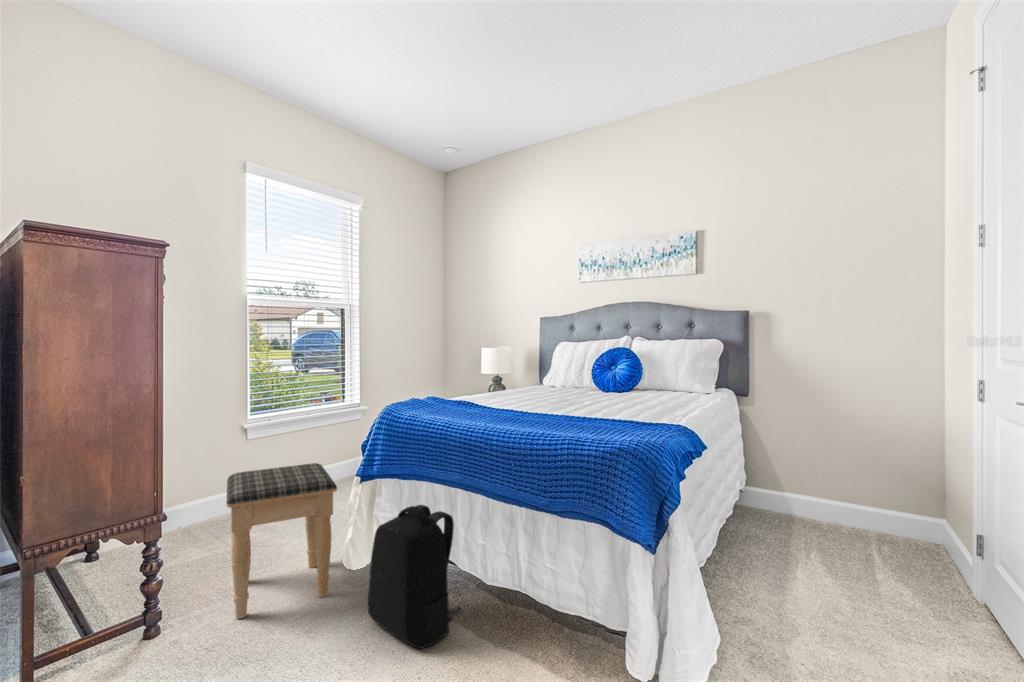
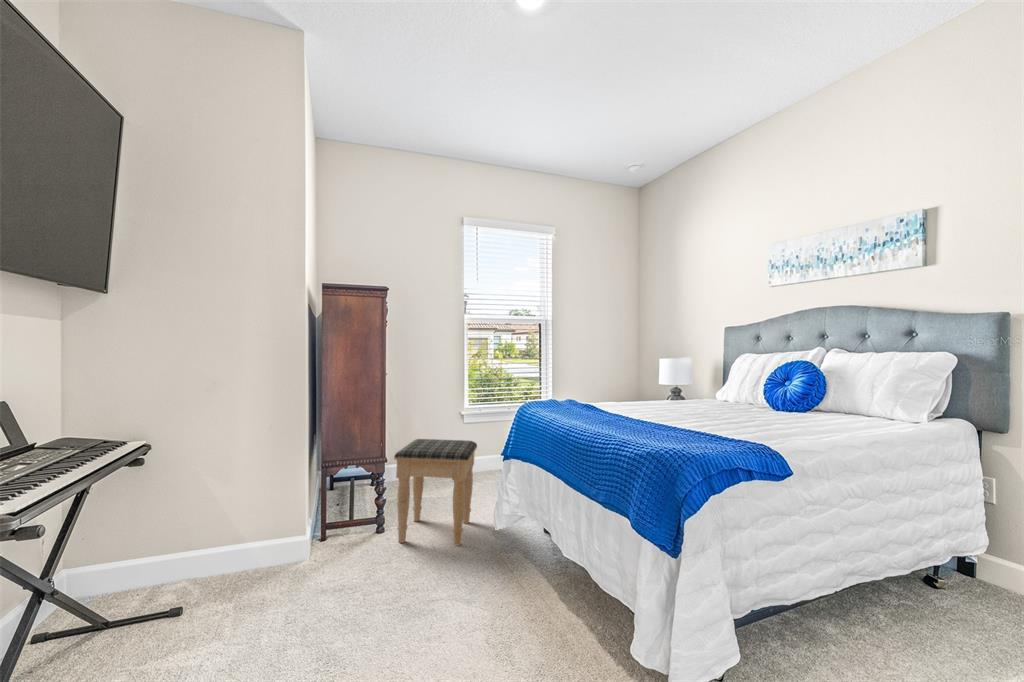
backpack: present [368,505,461,649] -> none [469,483,544,605]

